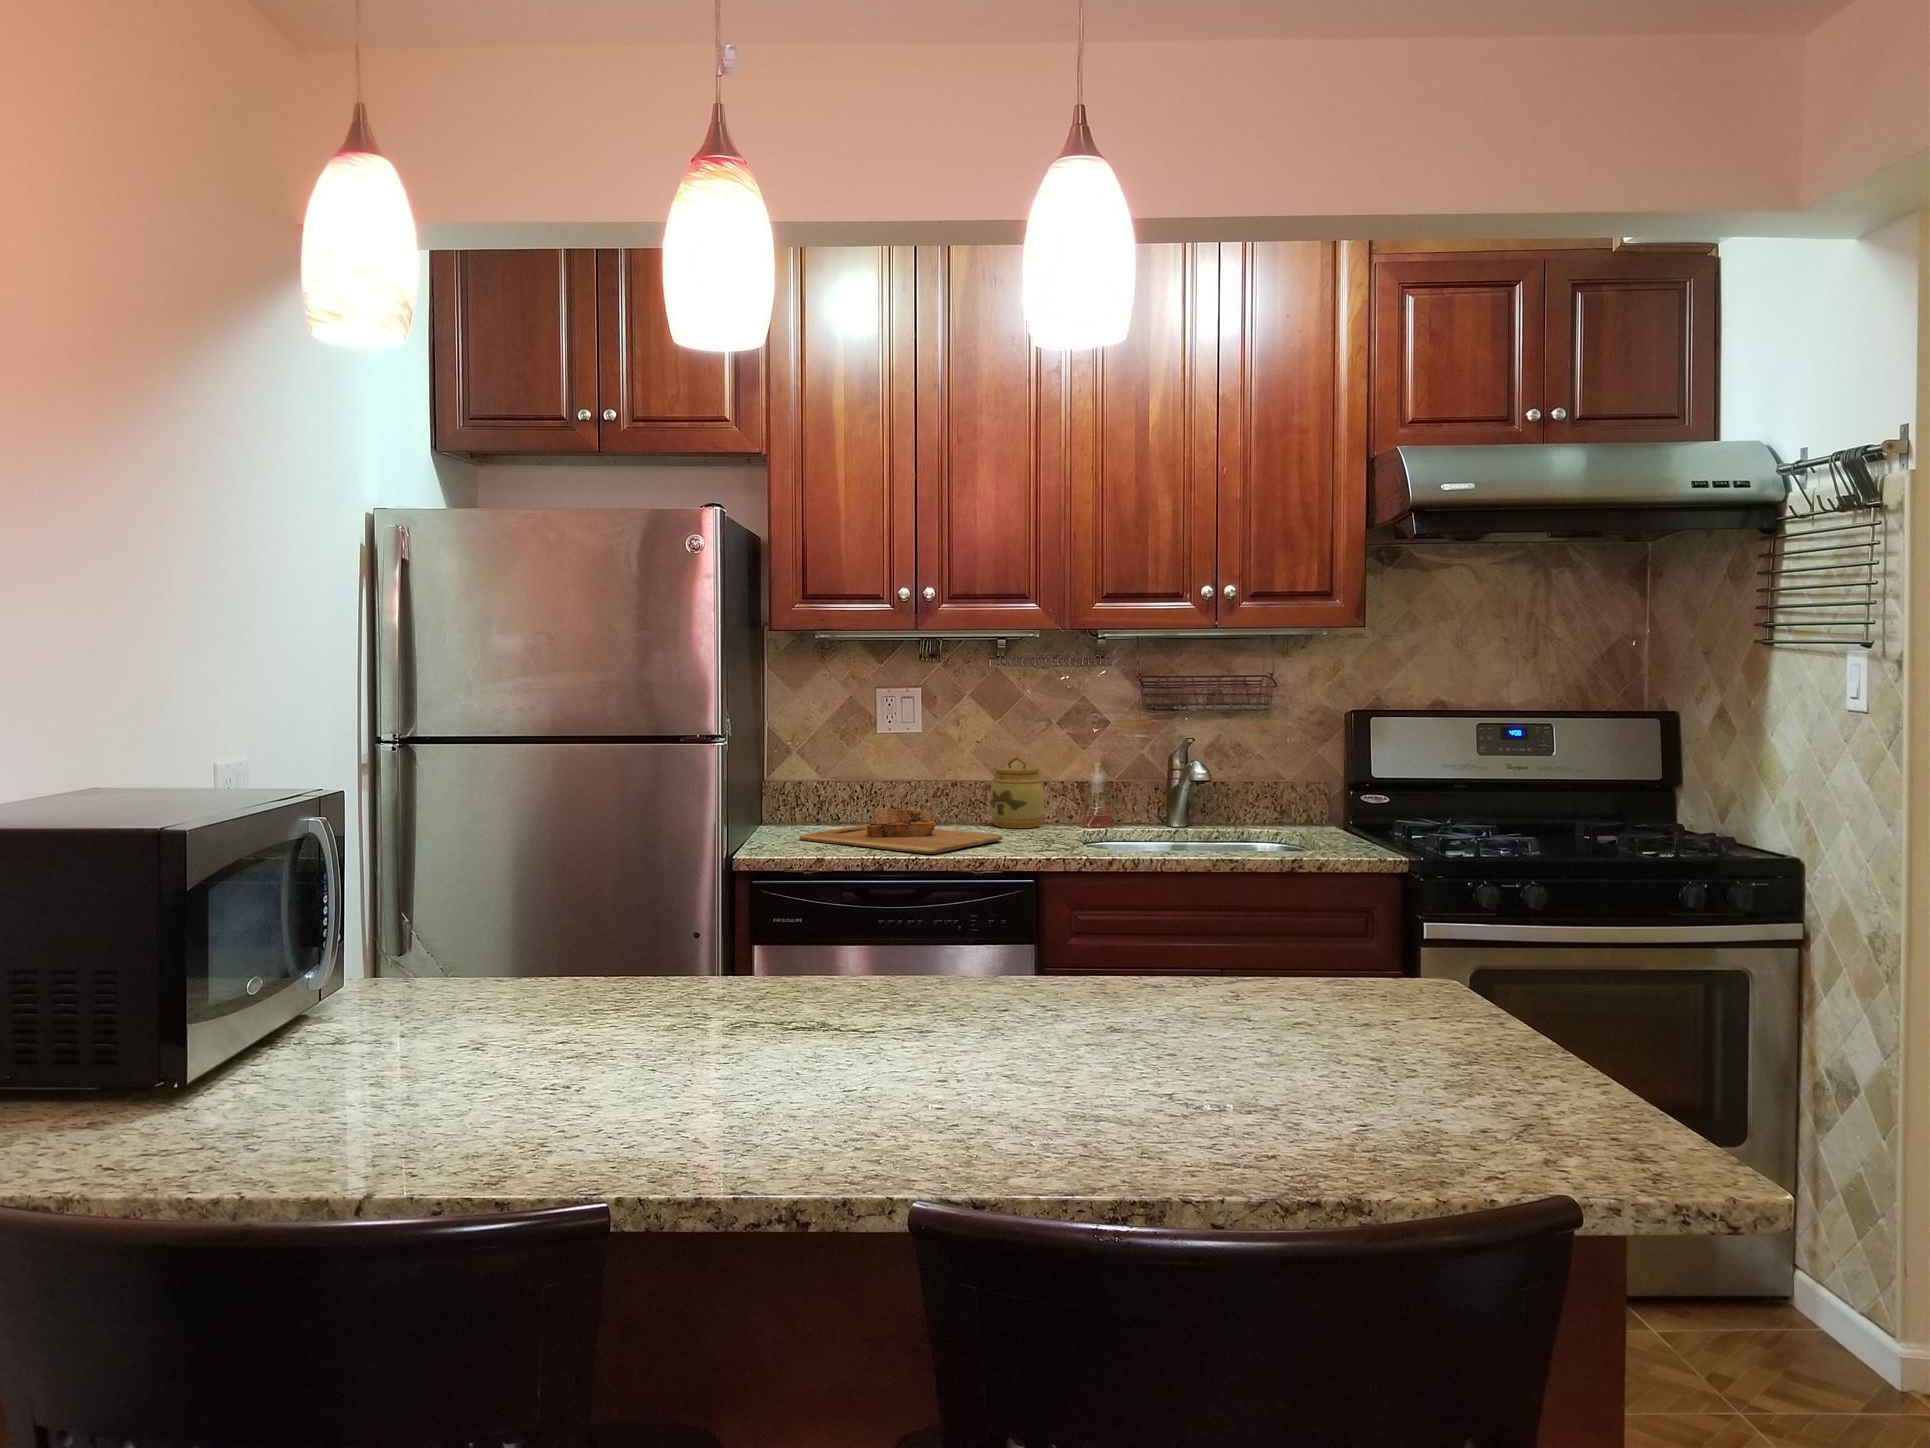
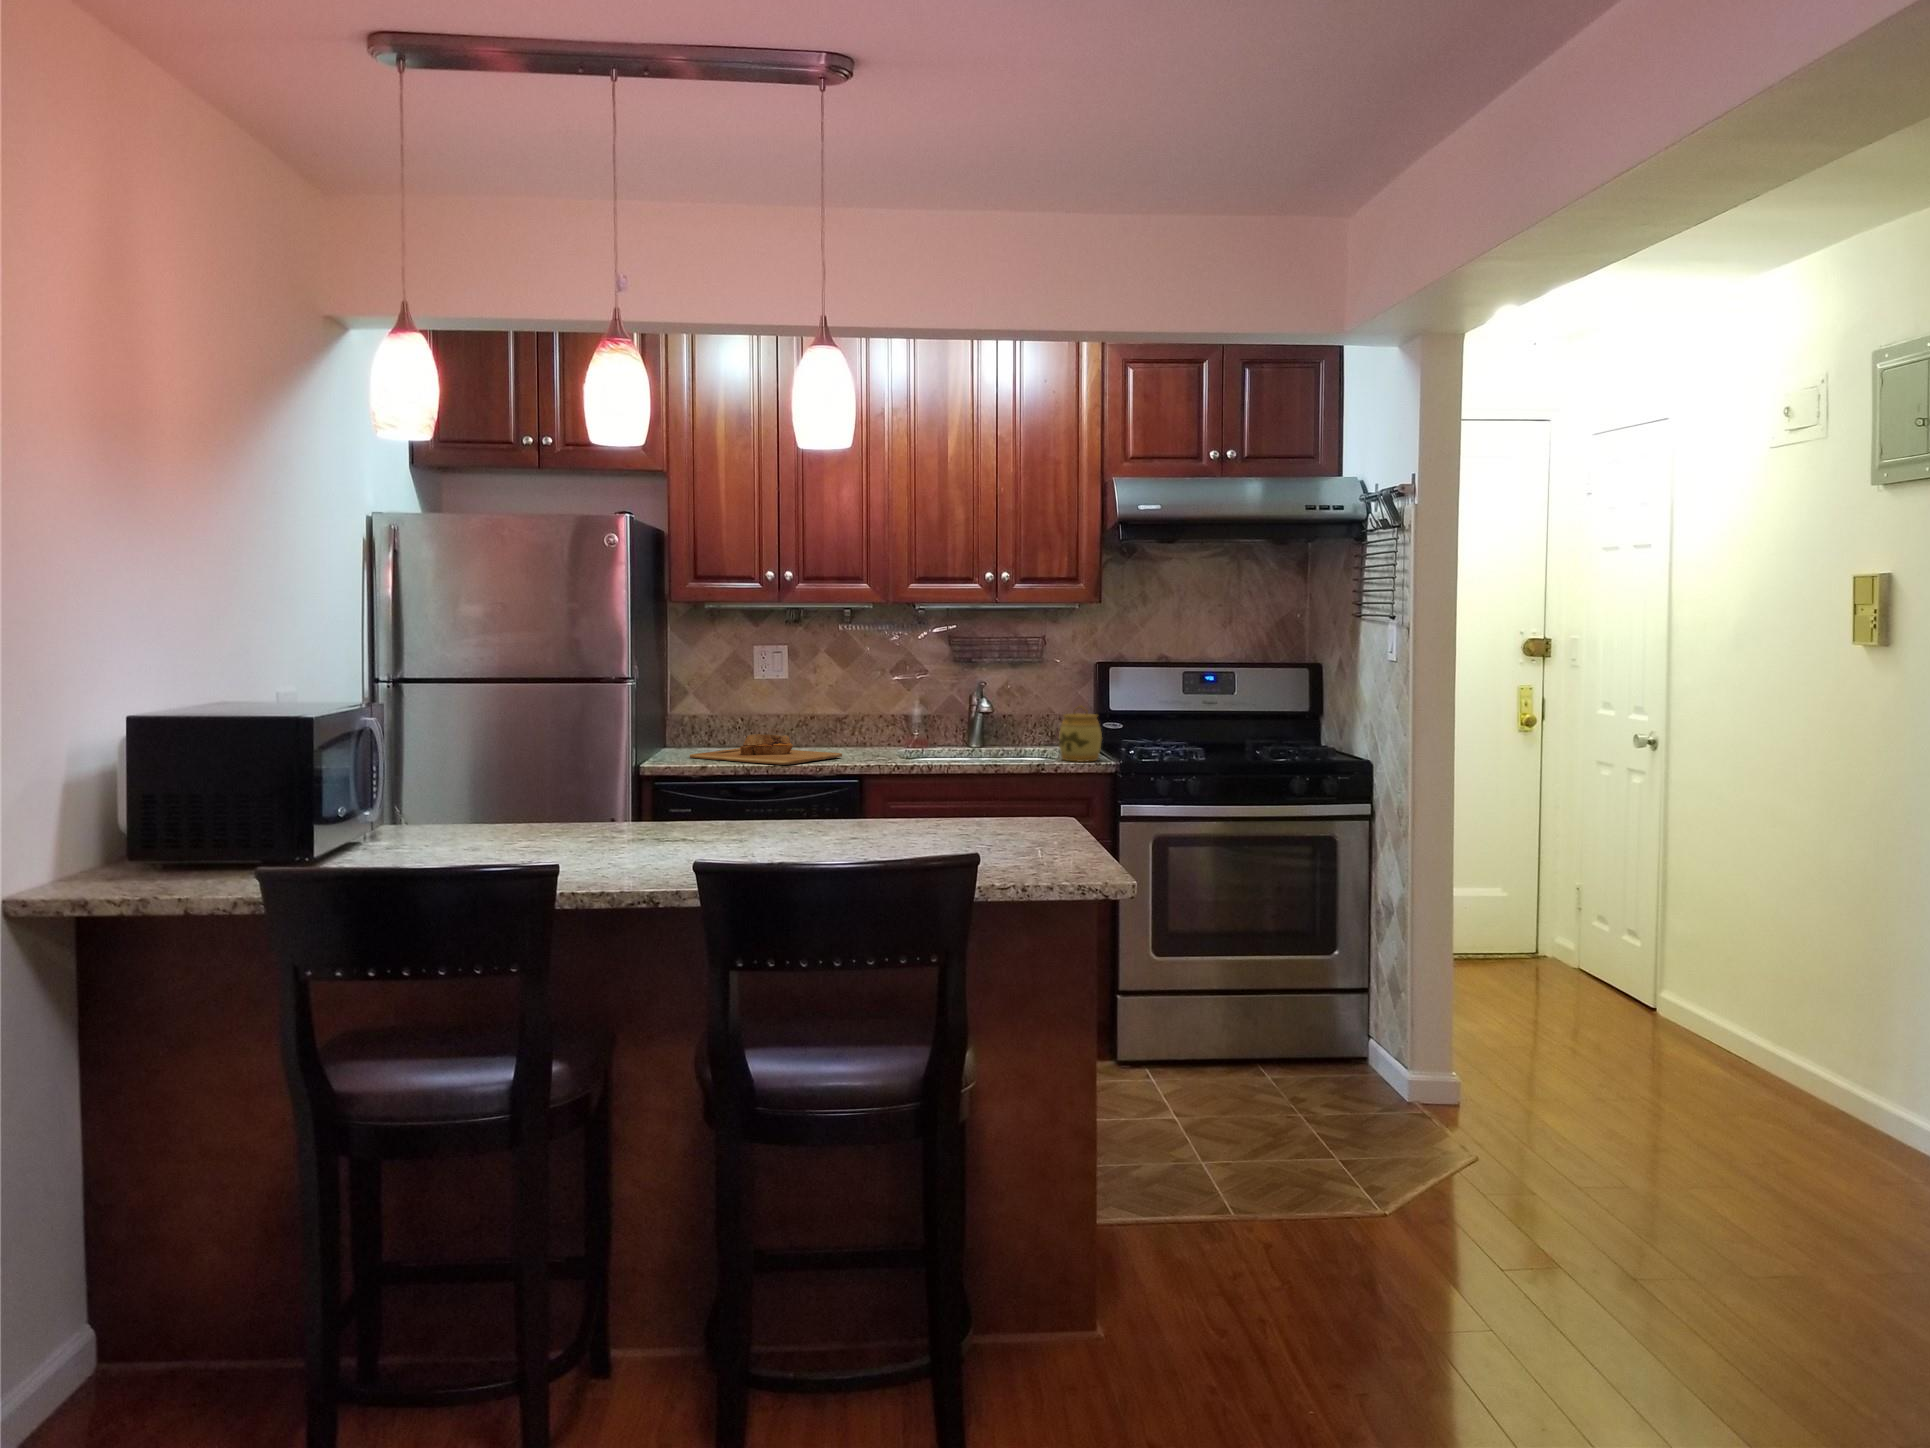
jar: present [990,756,1044,828] -> present [1059,705,1102,762]

